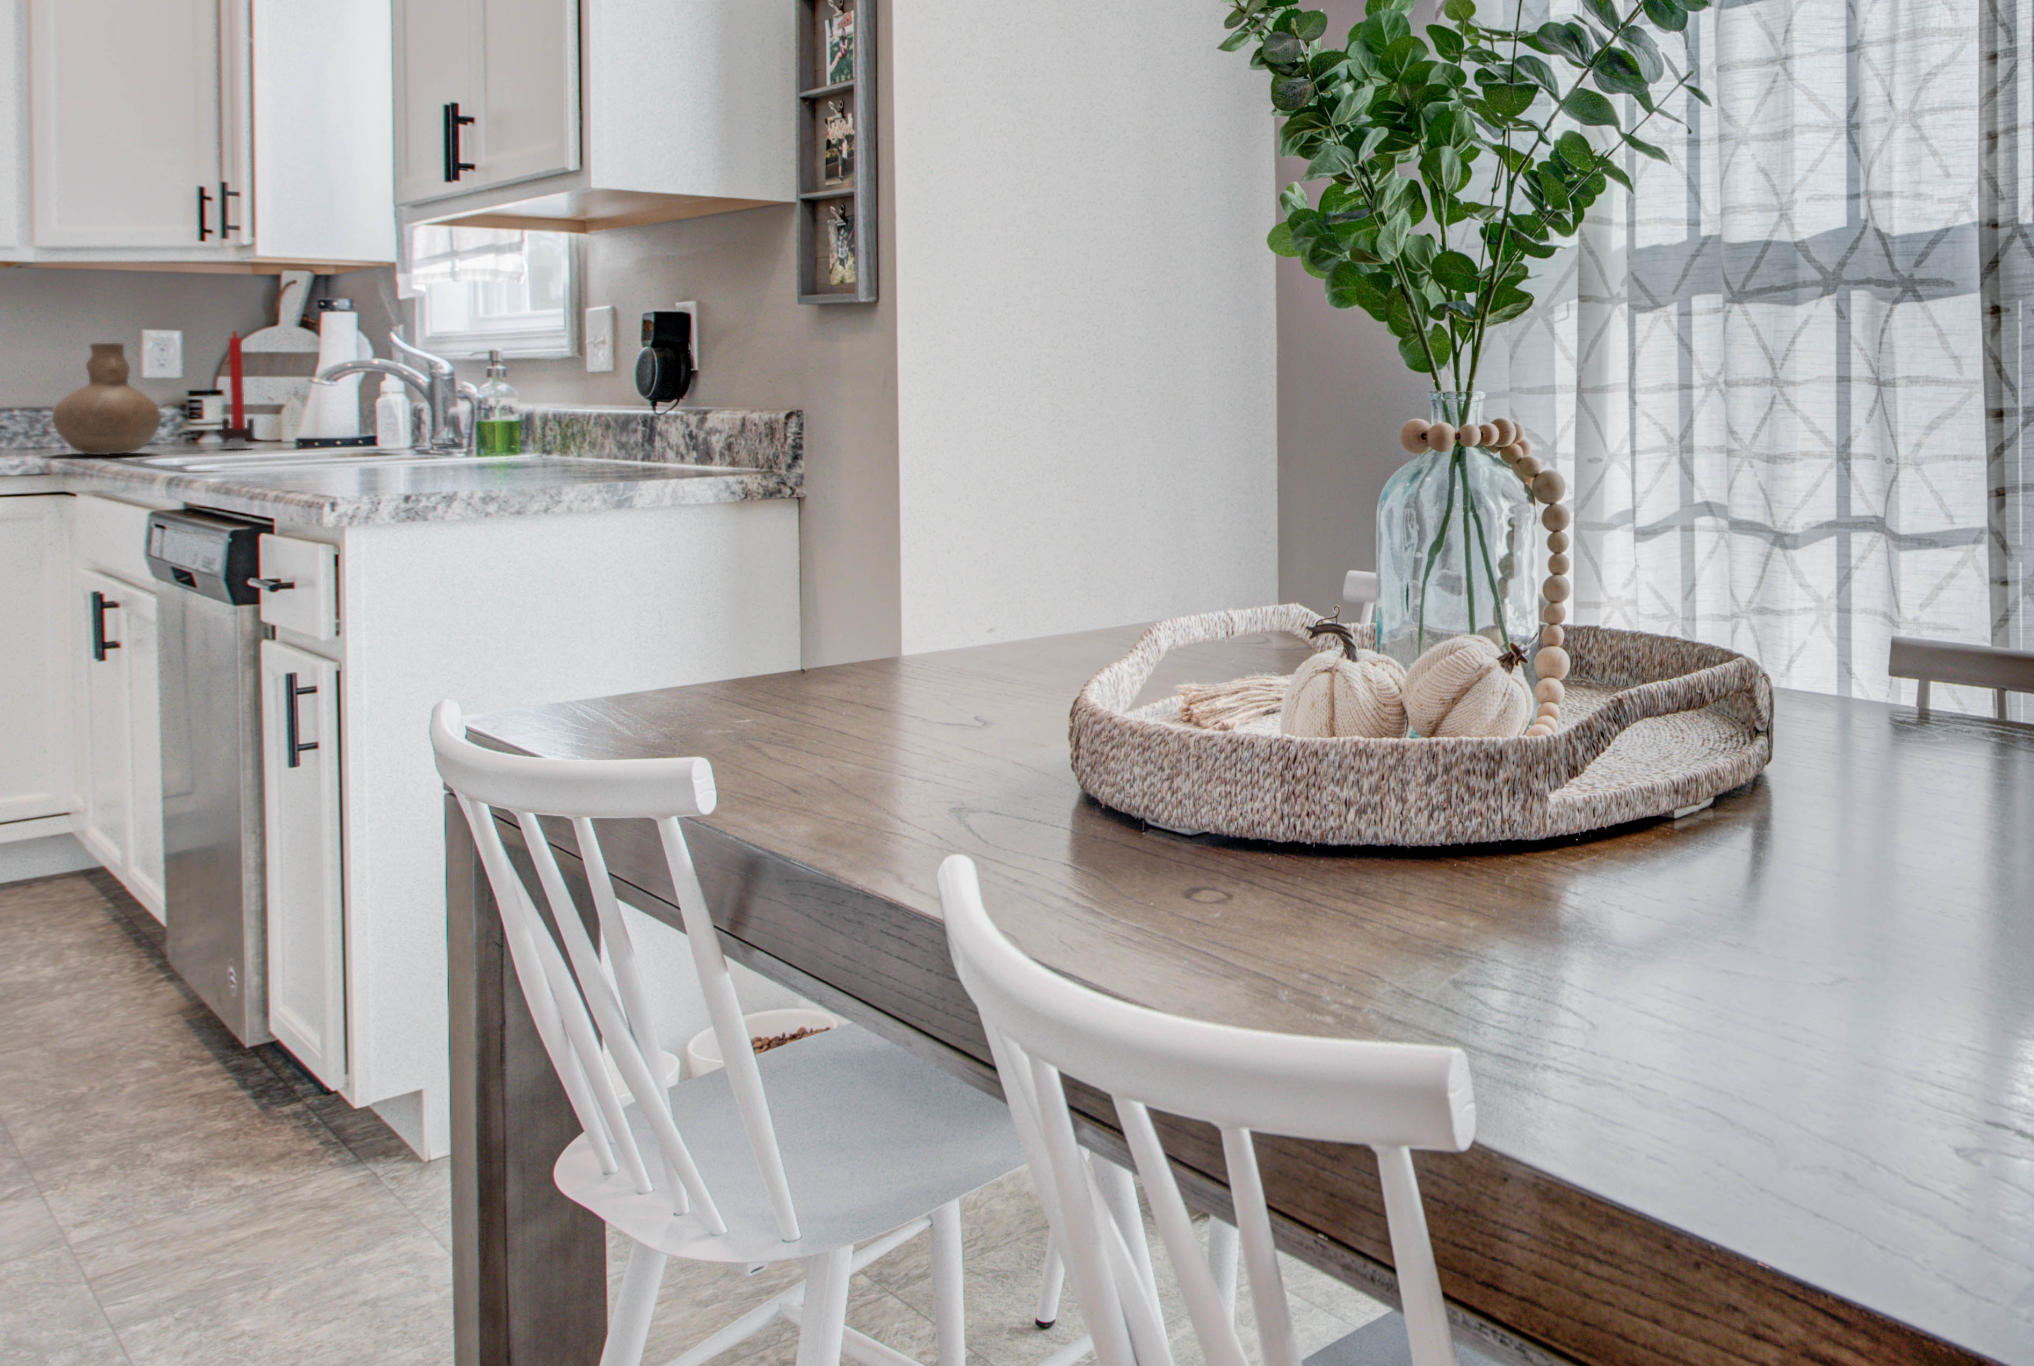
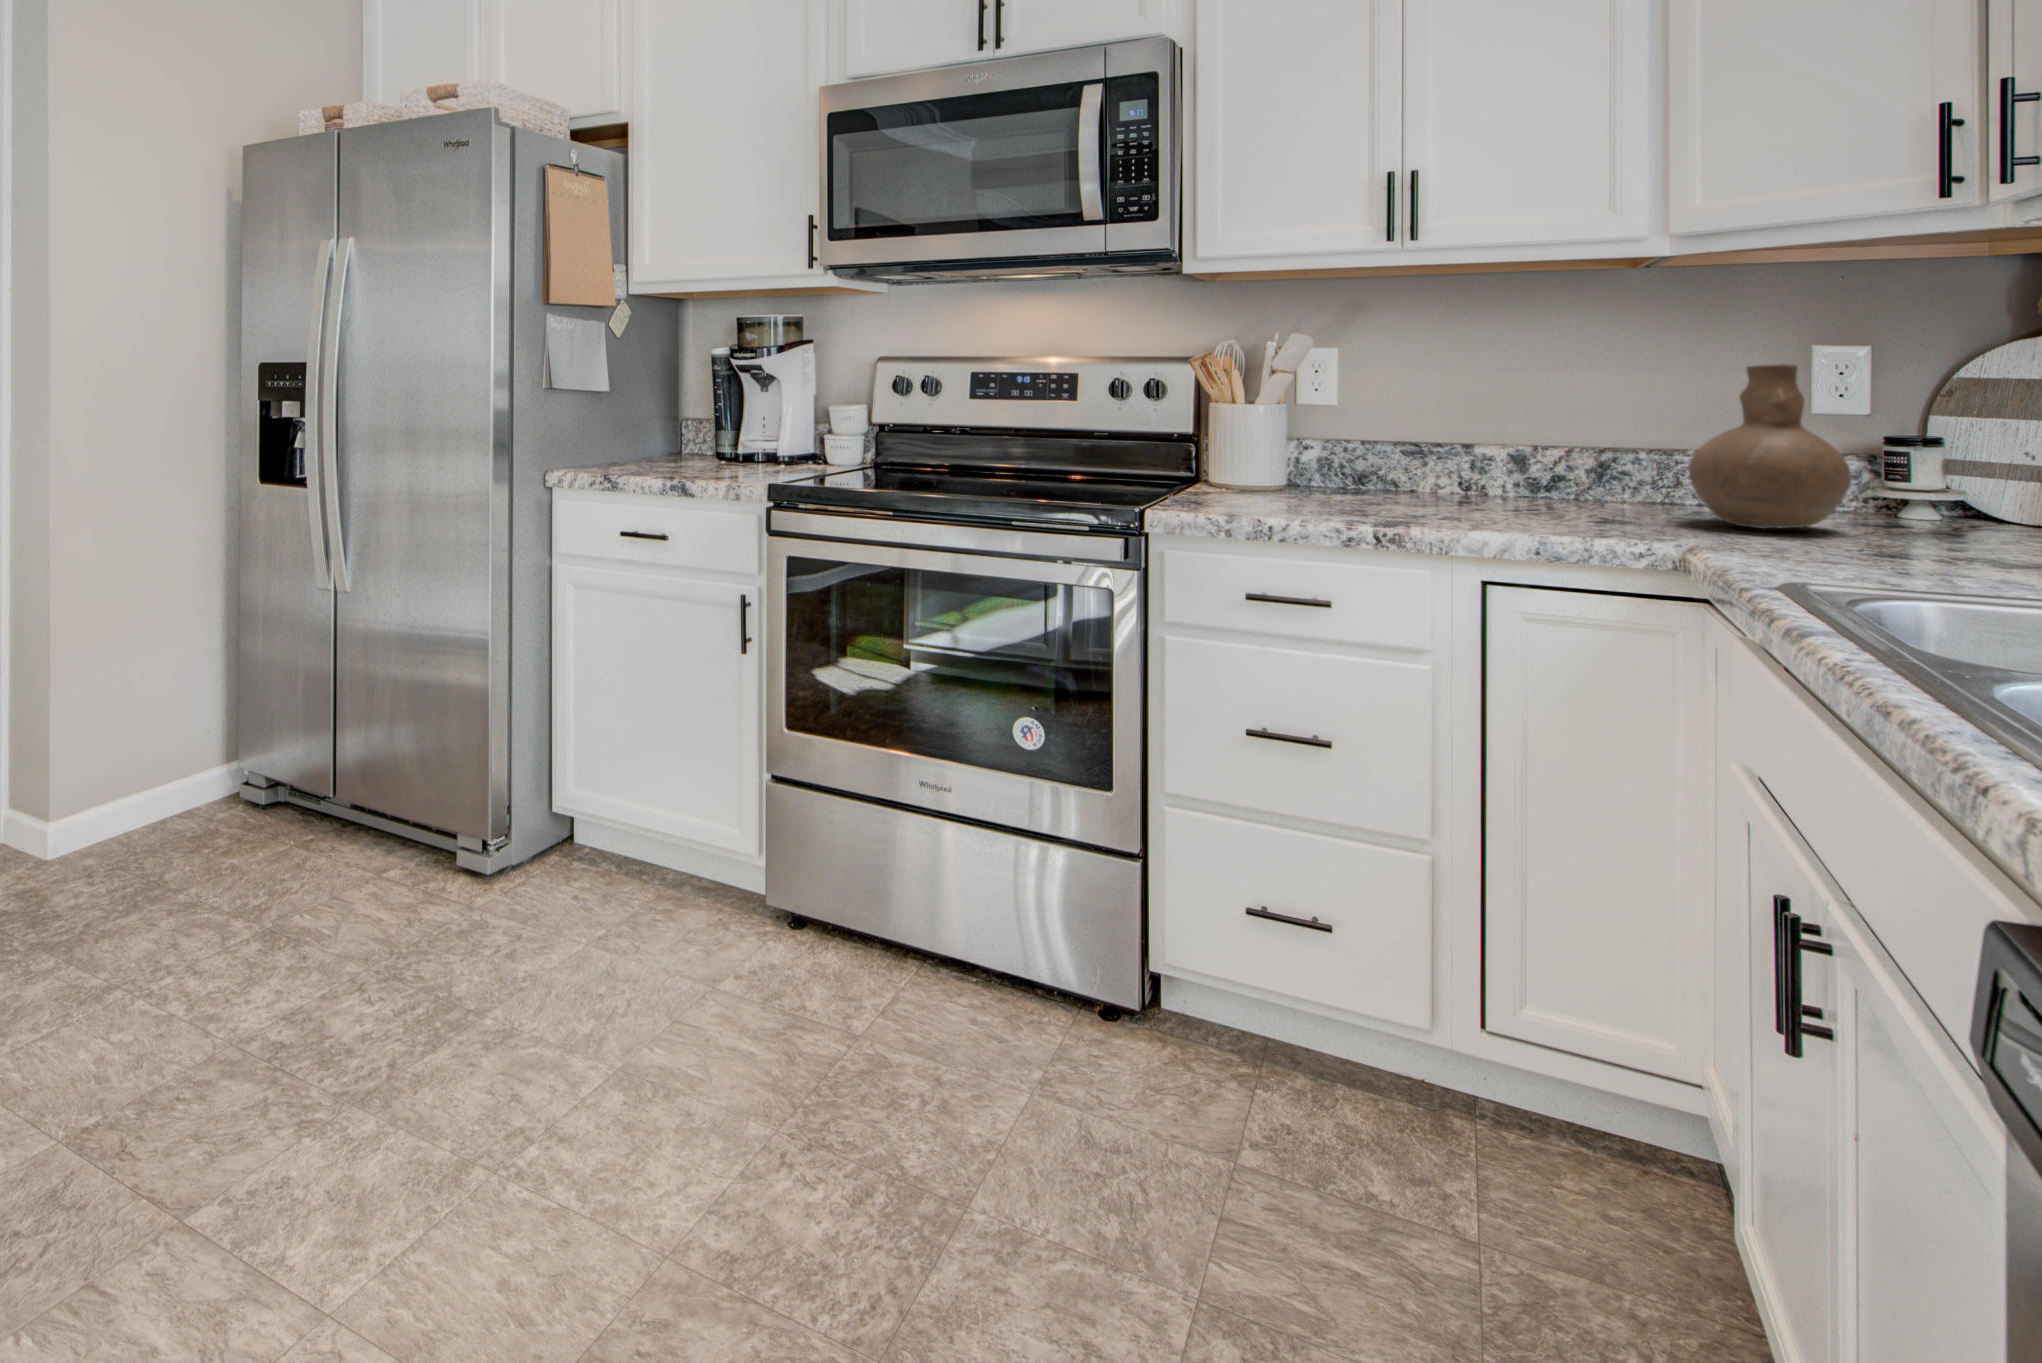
candle: present [222,332,255,449] -> none [1950,343,2006,532]

